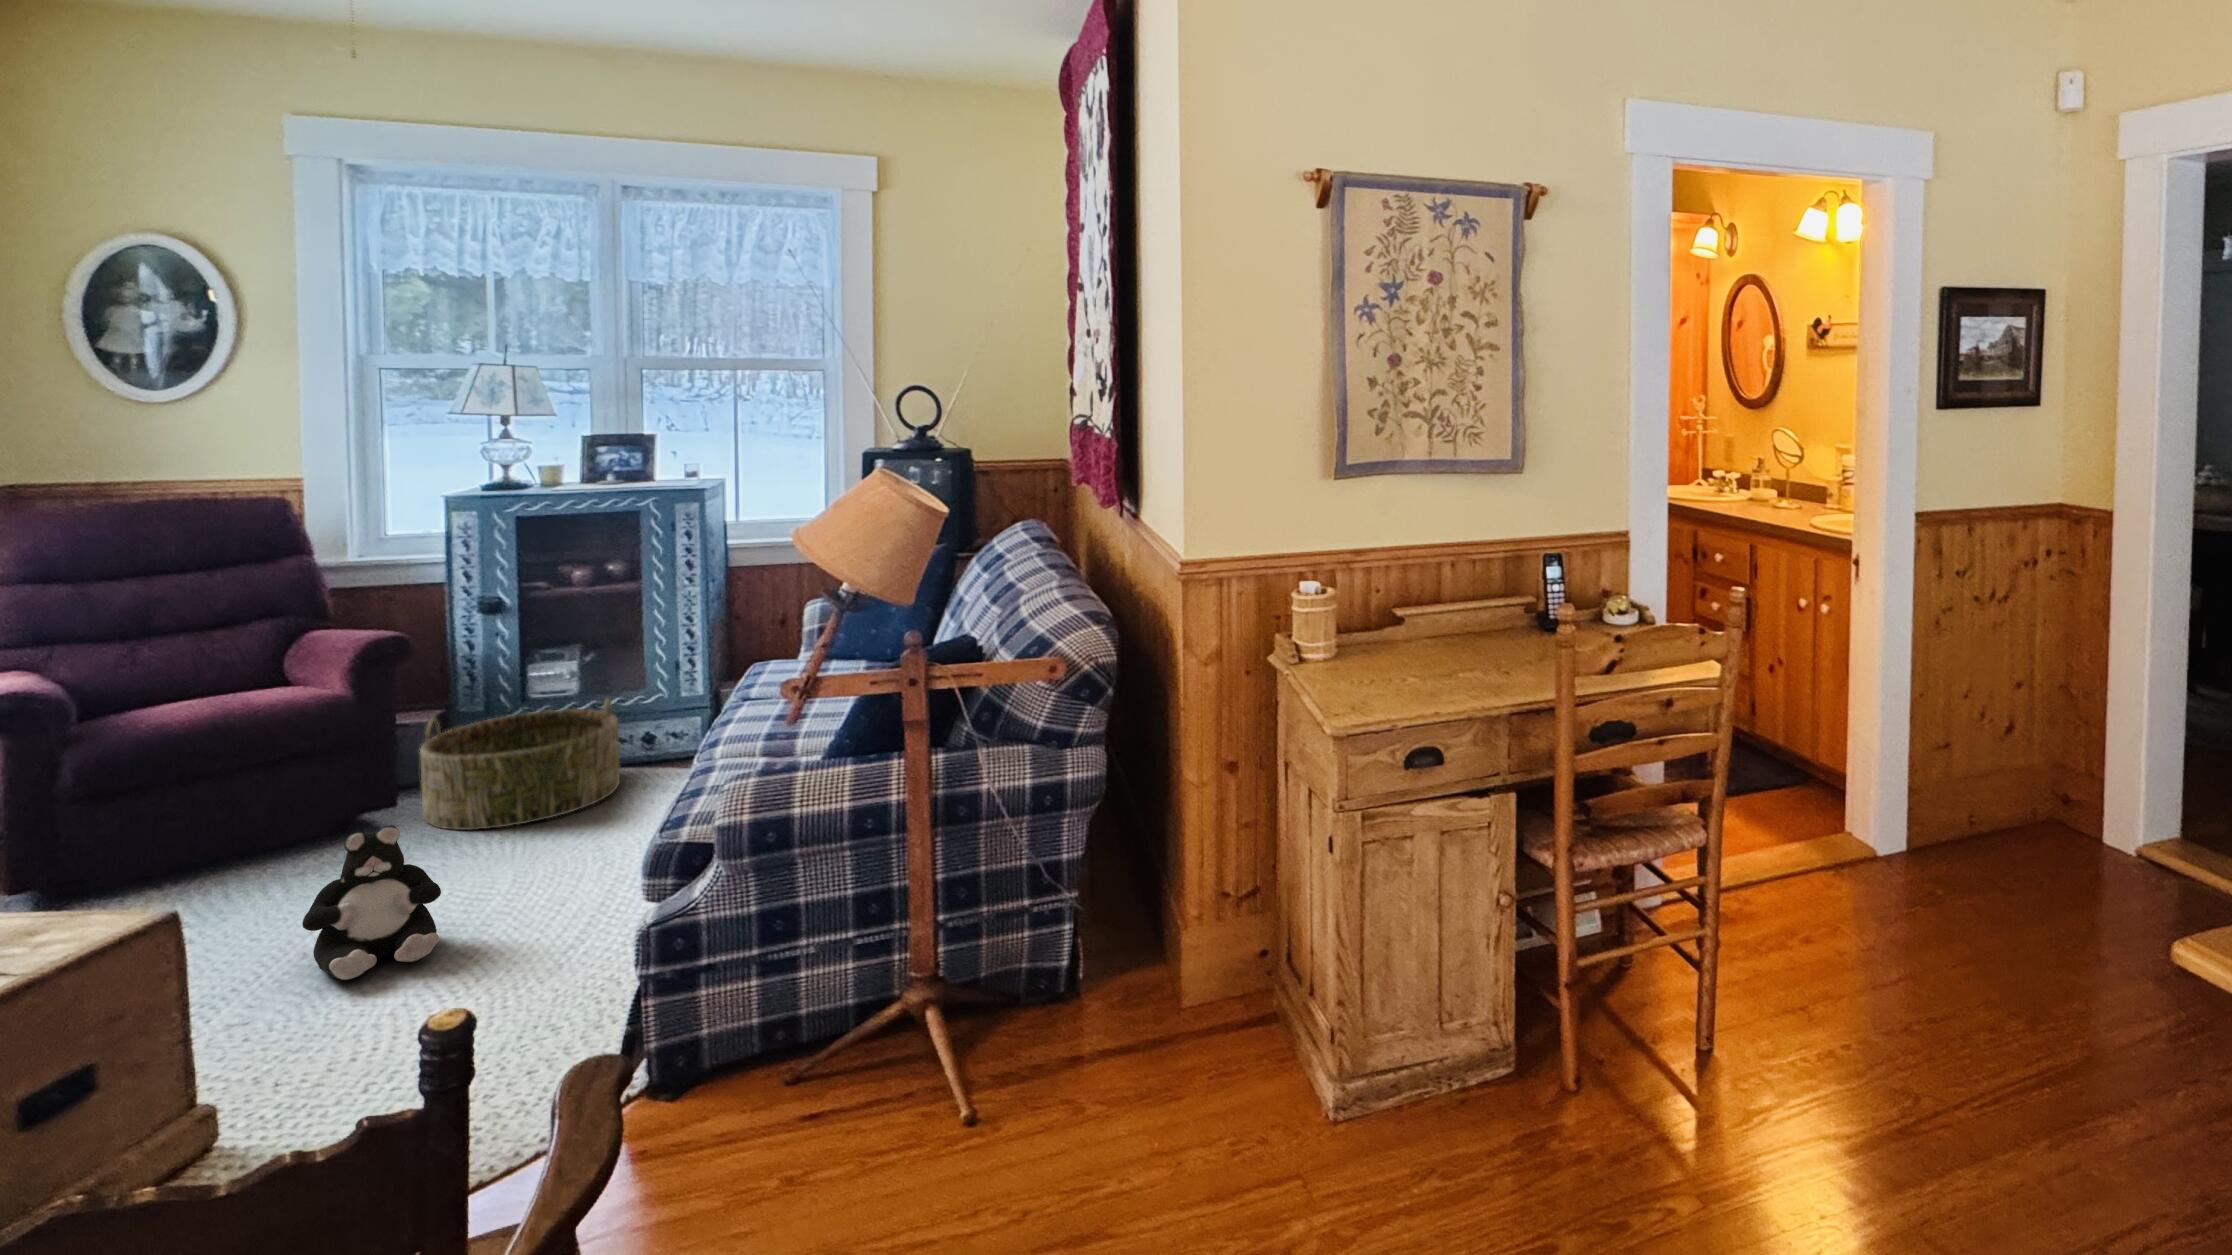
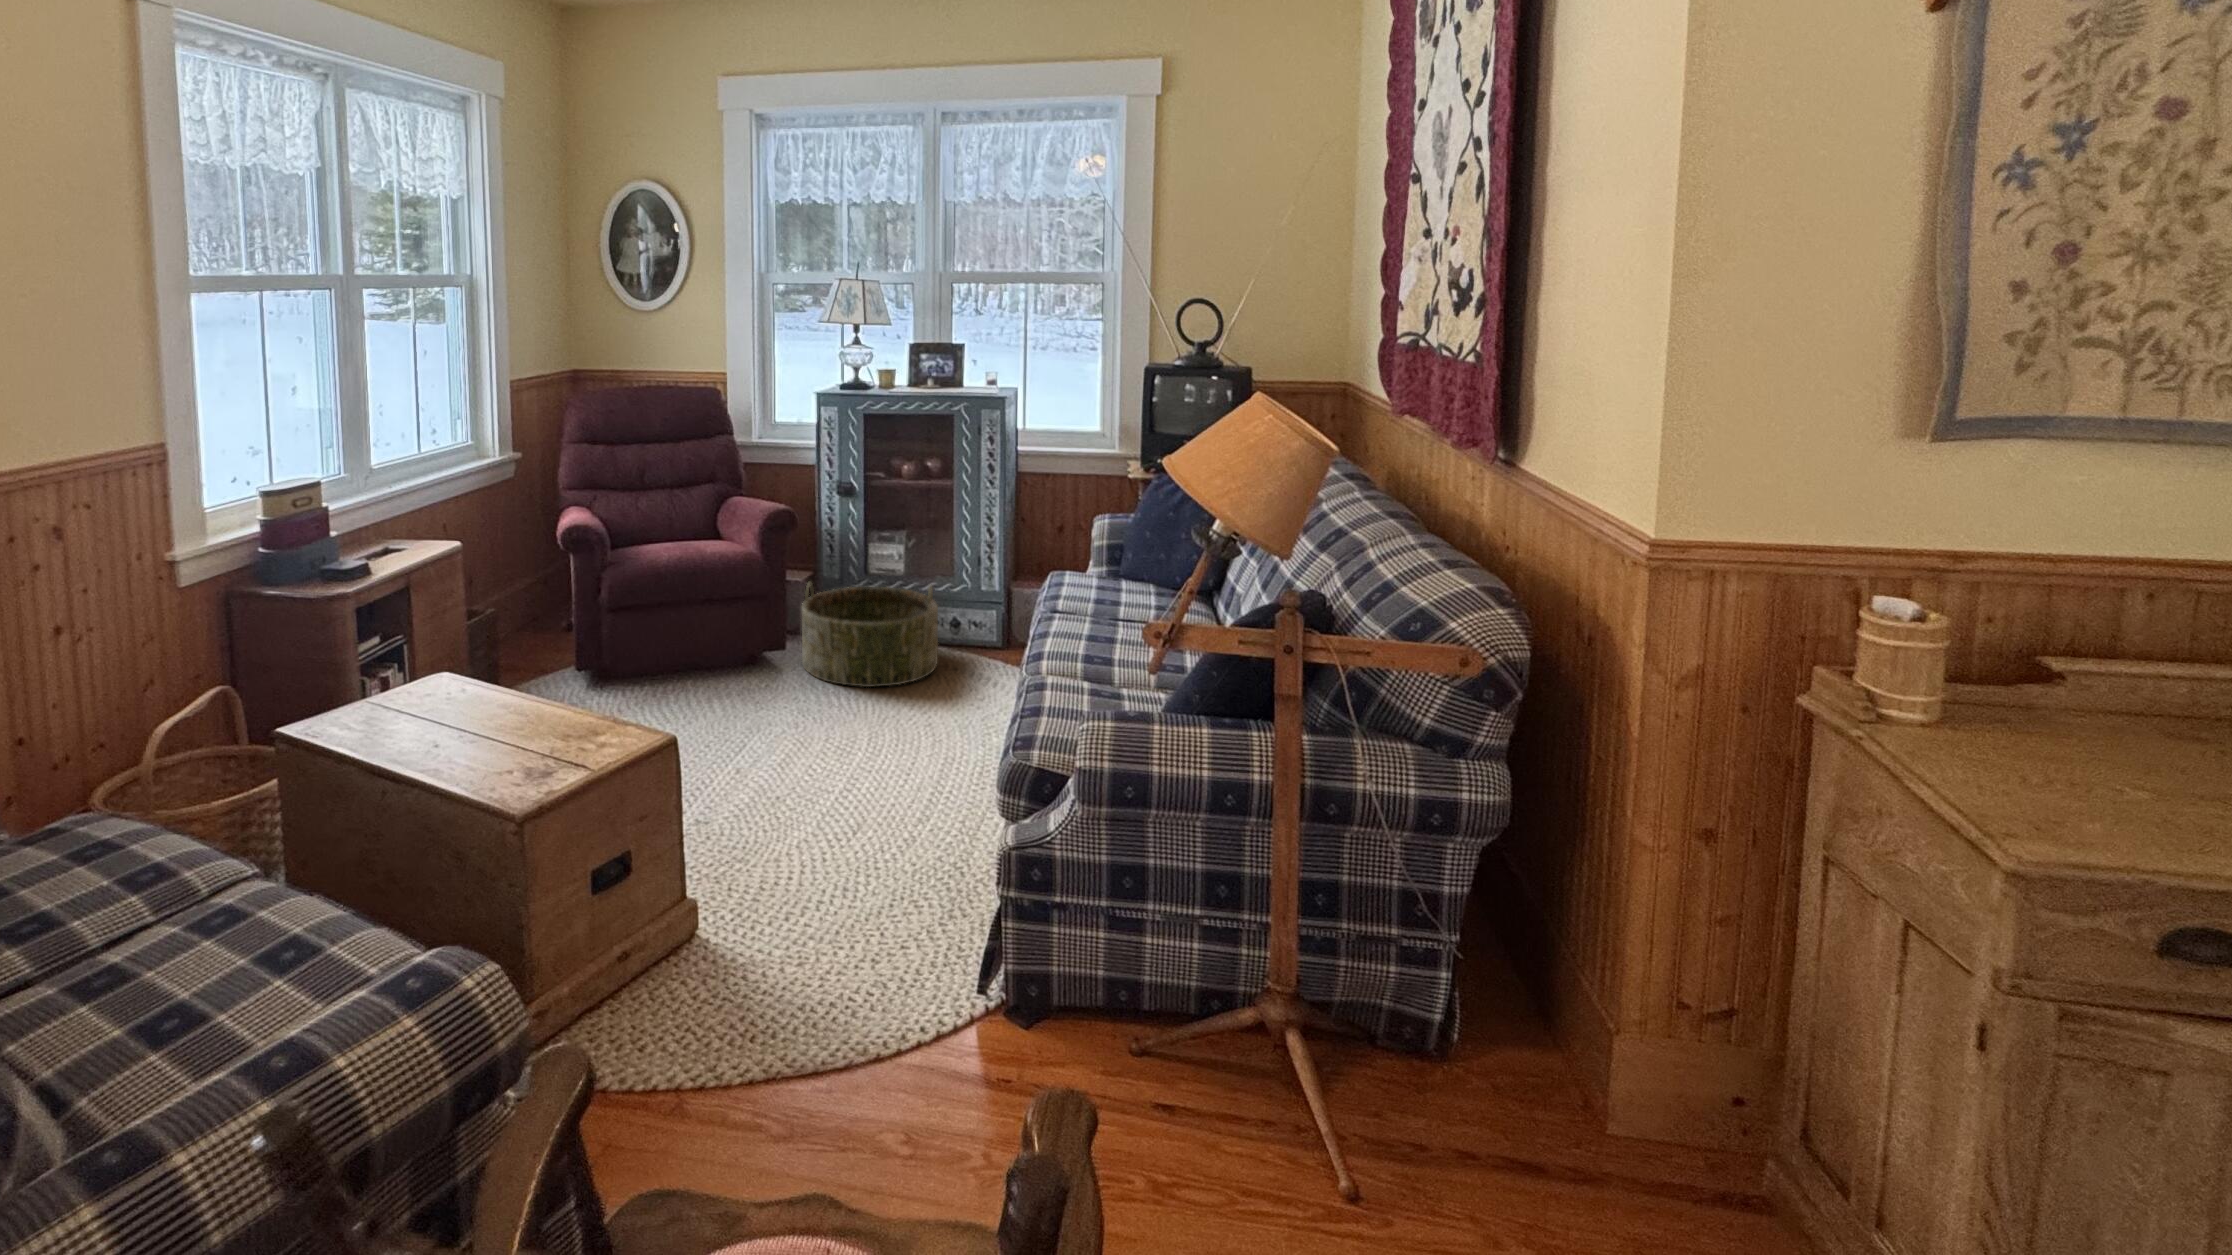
plush toy: present [302,825,441,980] -> none [738,679,827,806]

